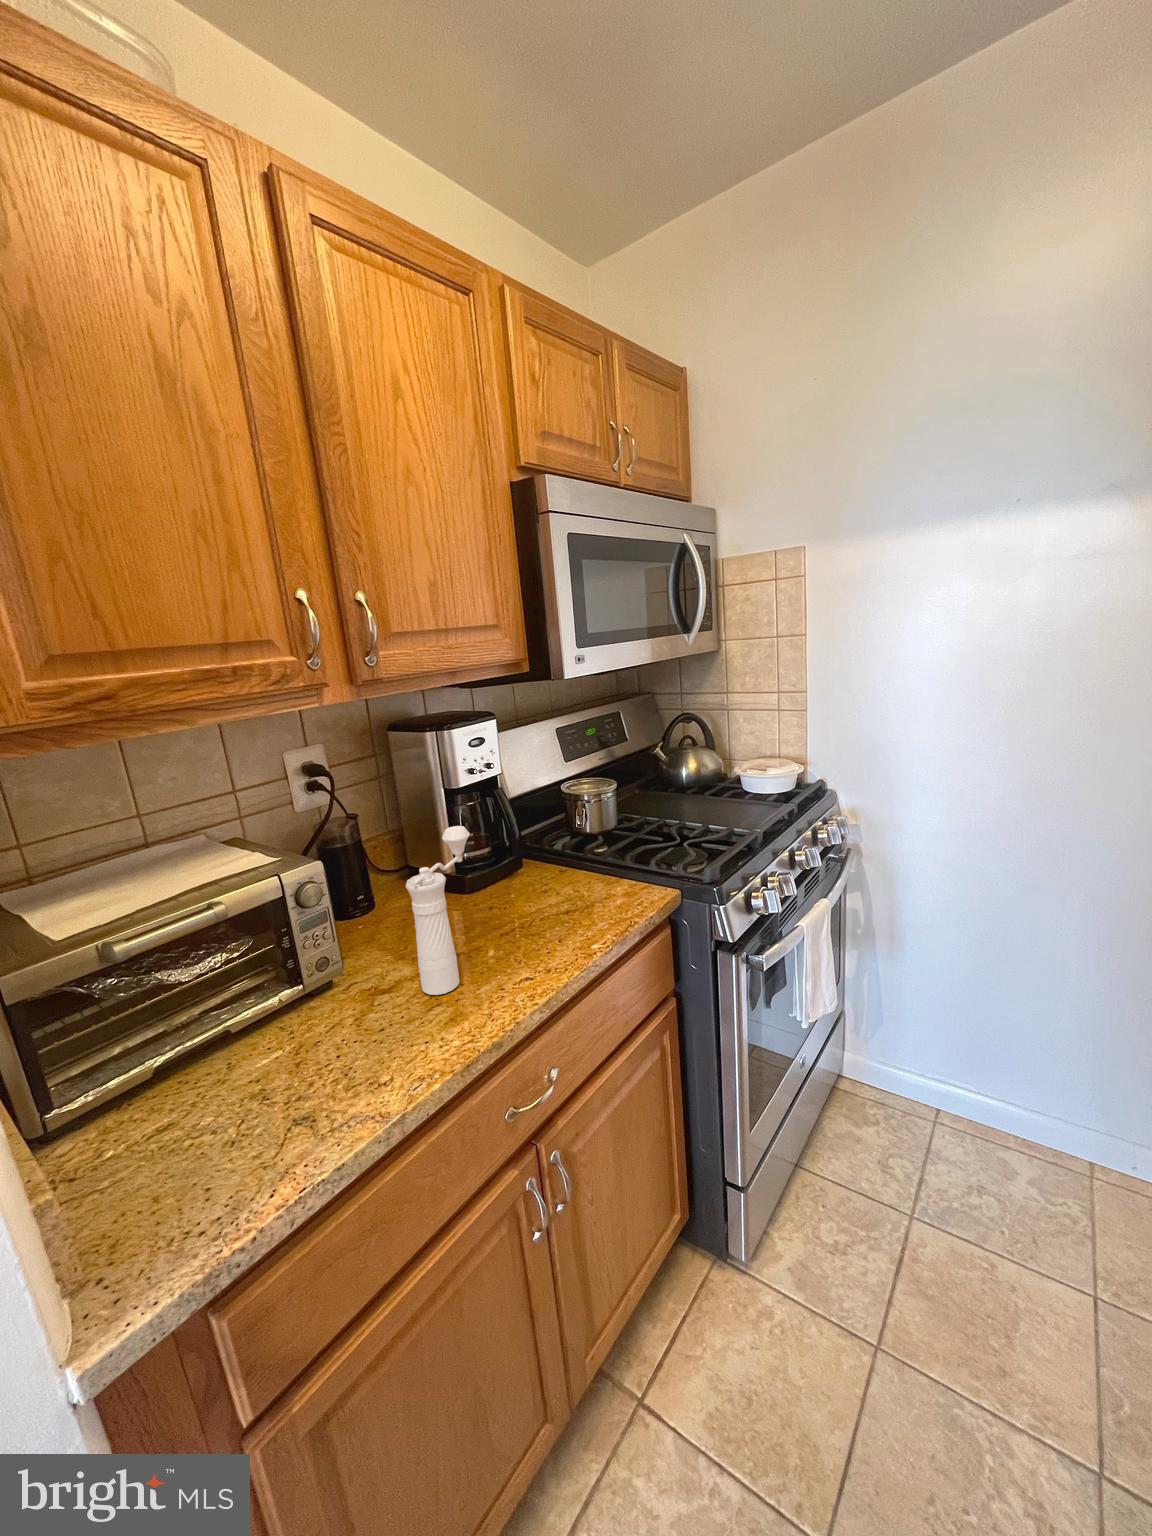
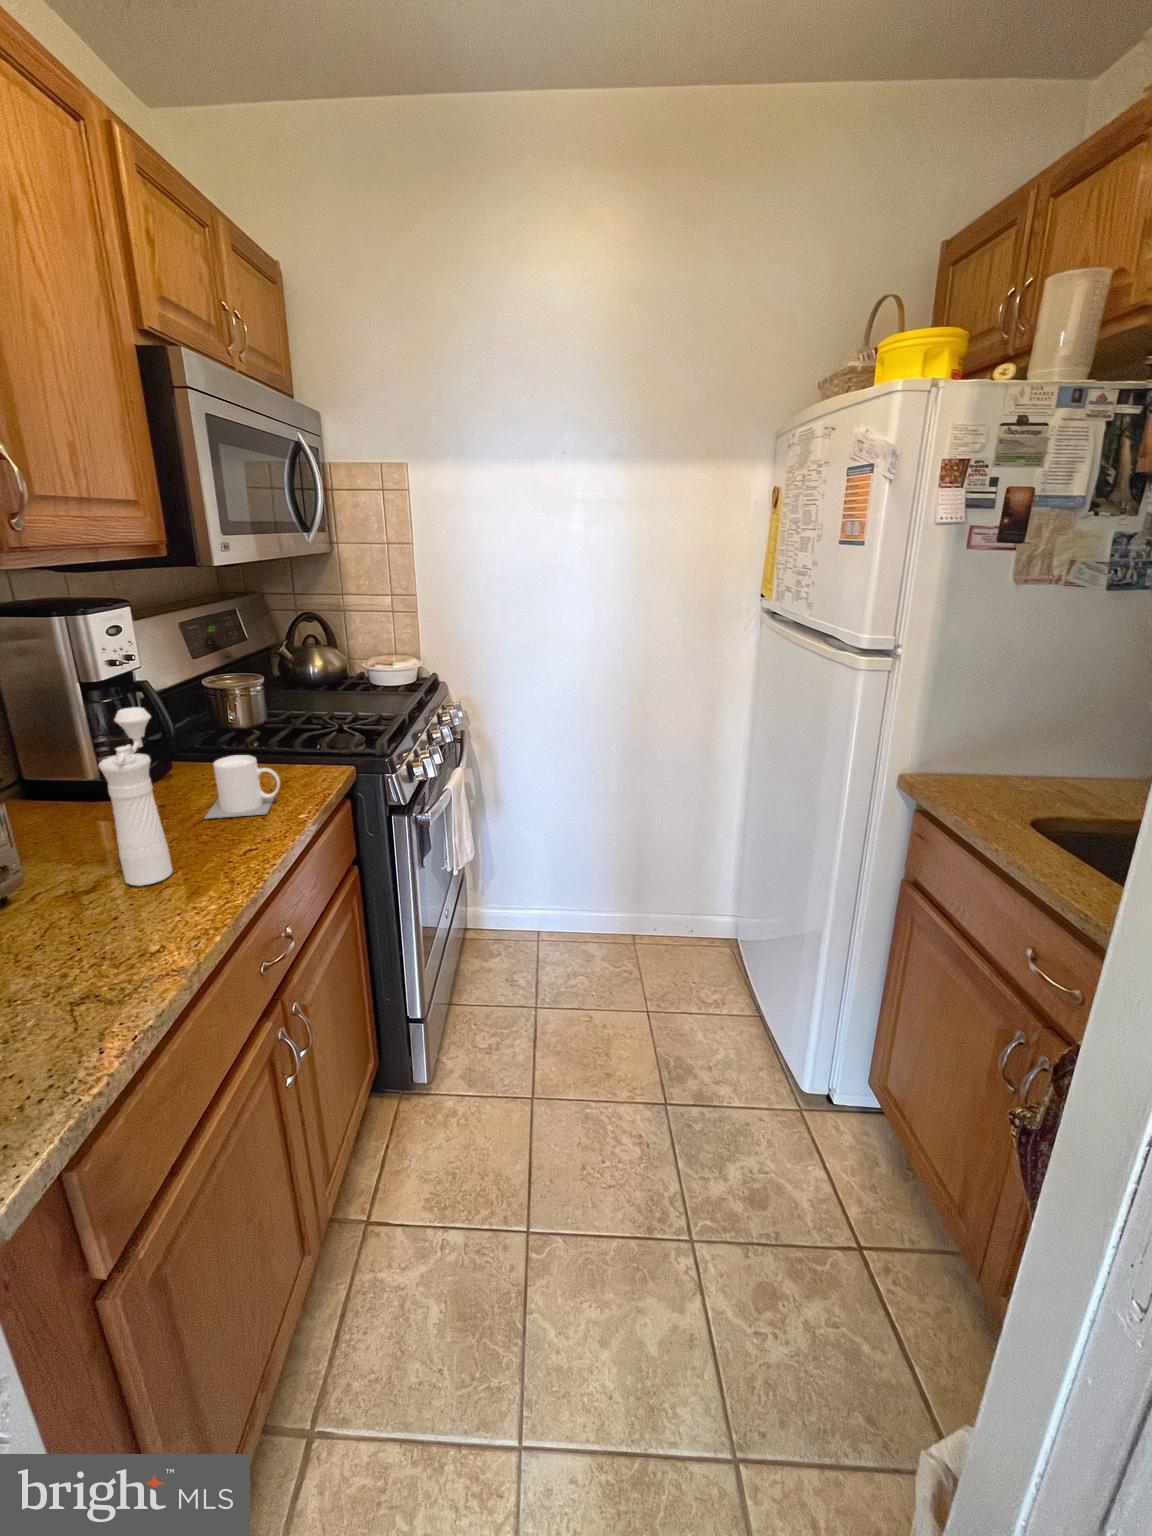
mug: none [518,870,590,935] -> present [205,755,280,819]

